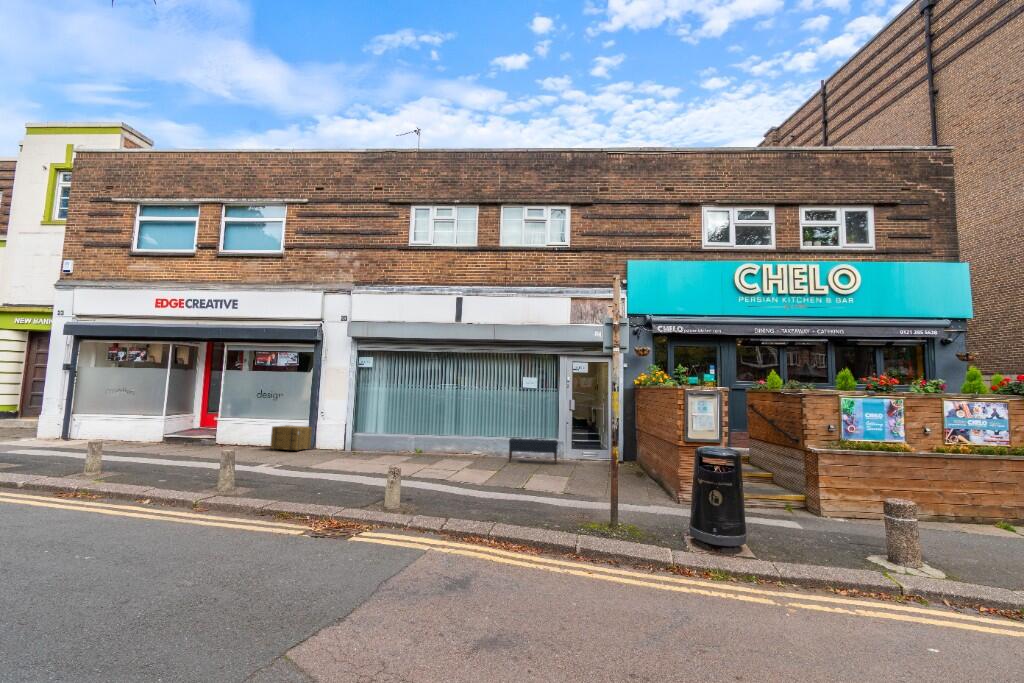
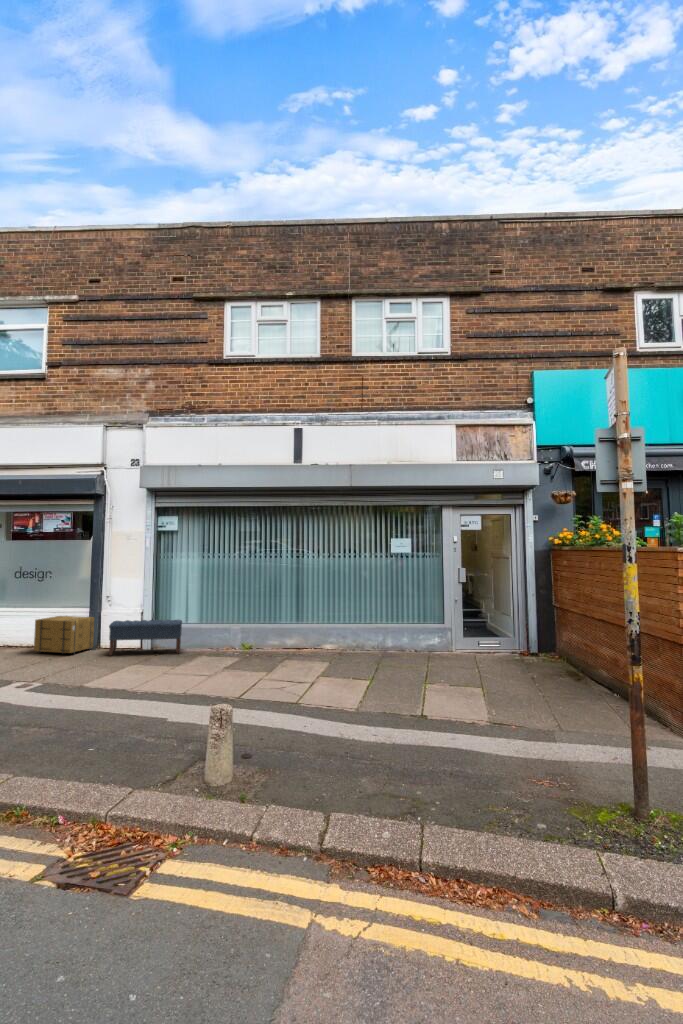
bench: present [509,438,558,464] -> present [109,620,182,656]

